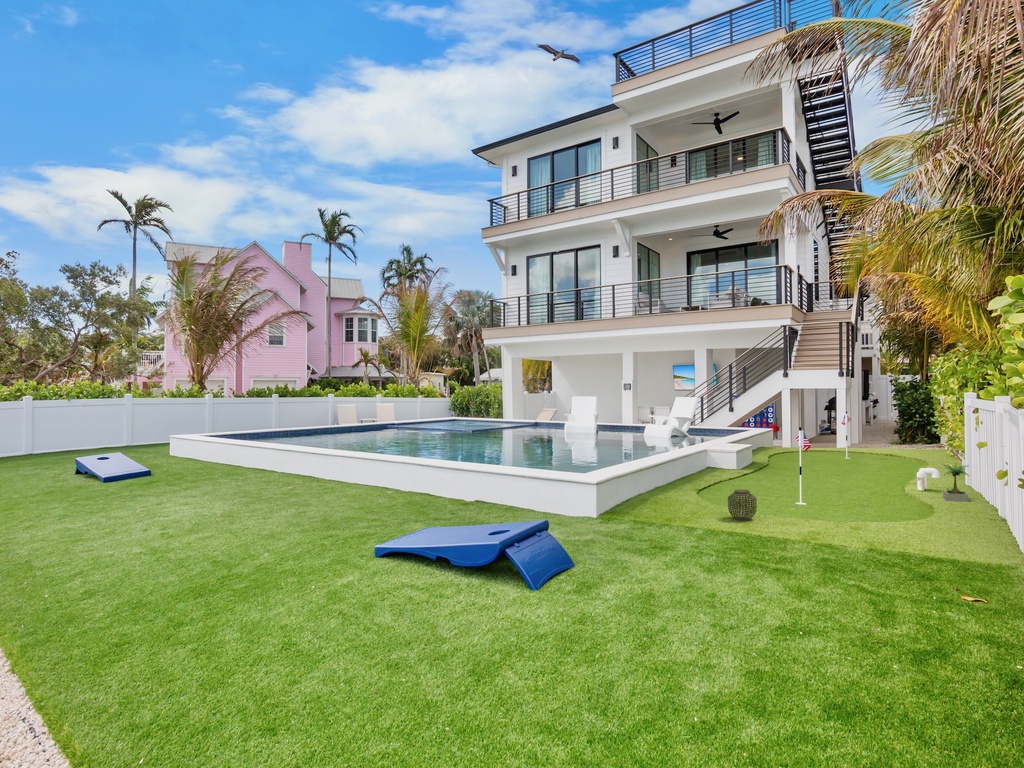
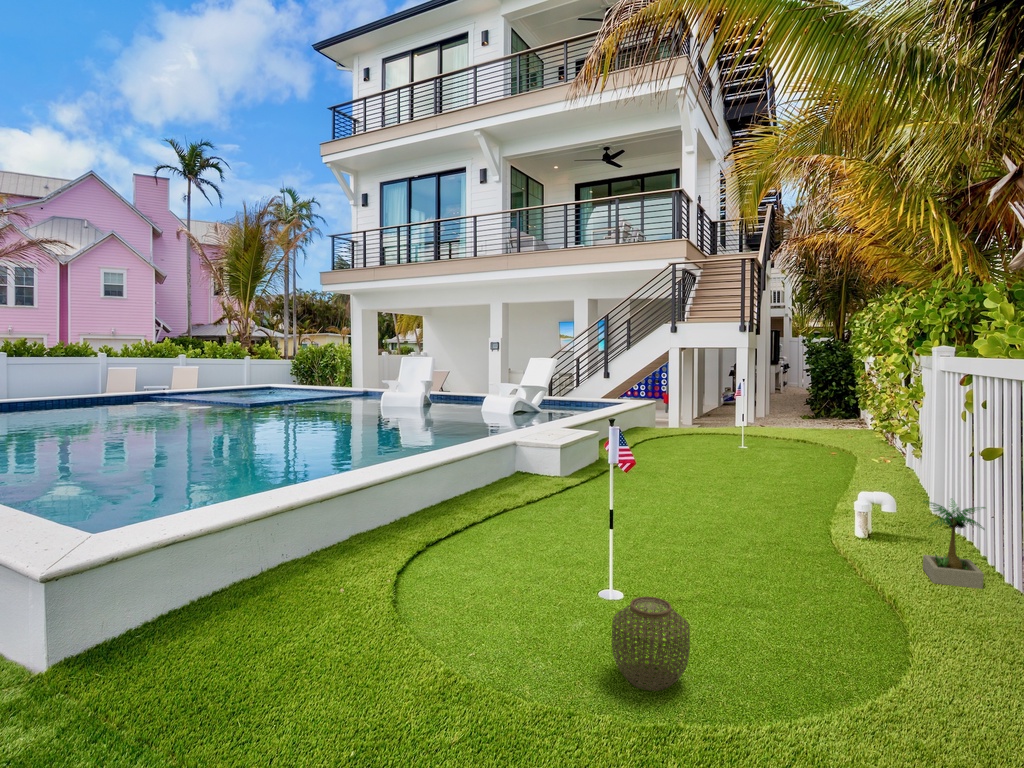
woven basket: present [728,490,757,520] -> present [612,597,690,691]

